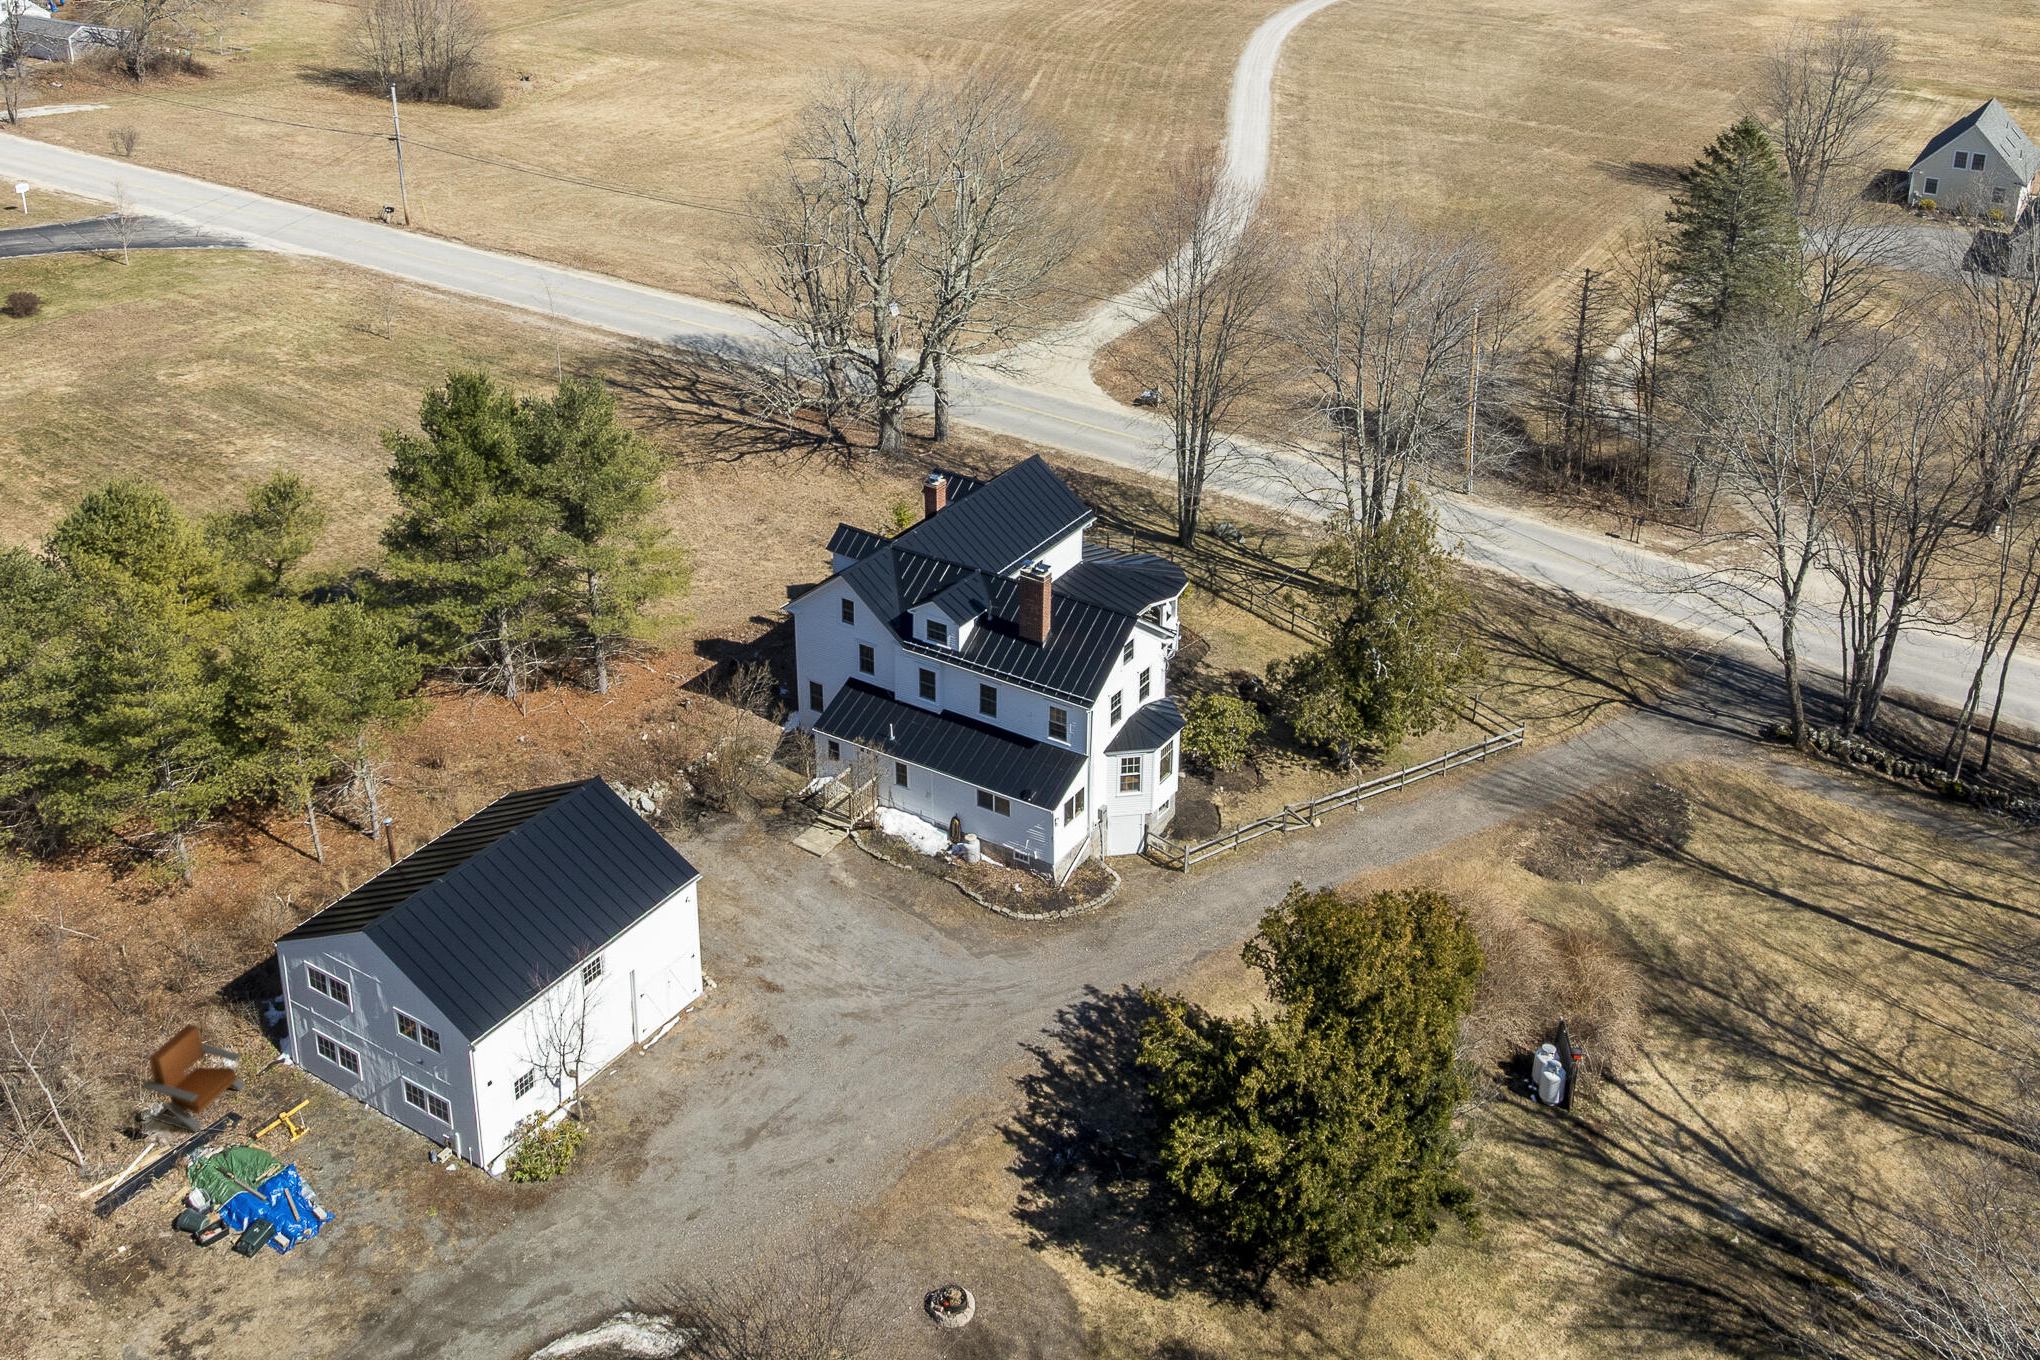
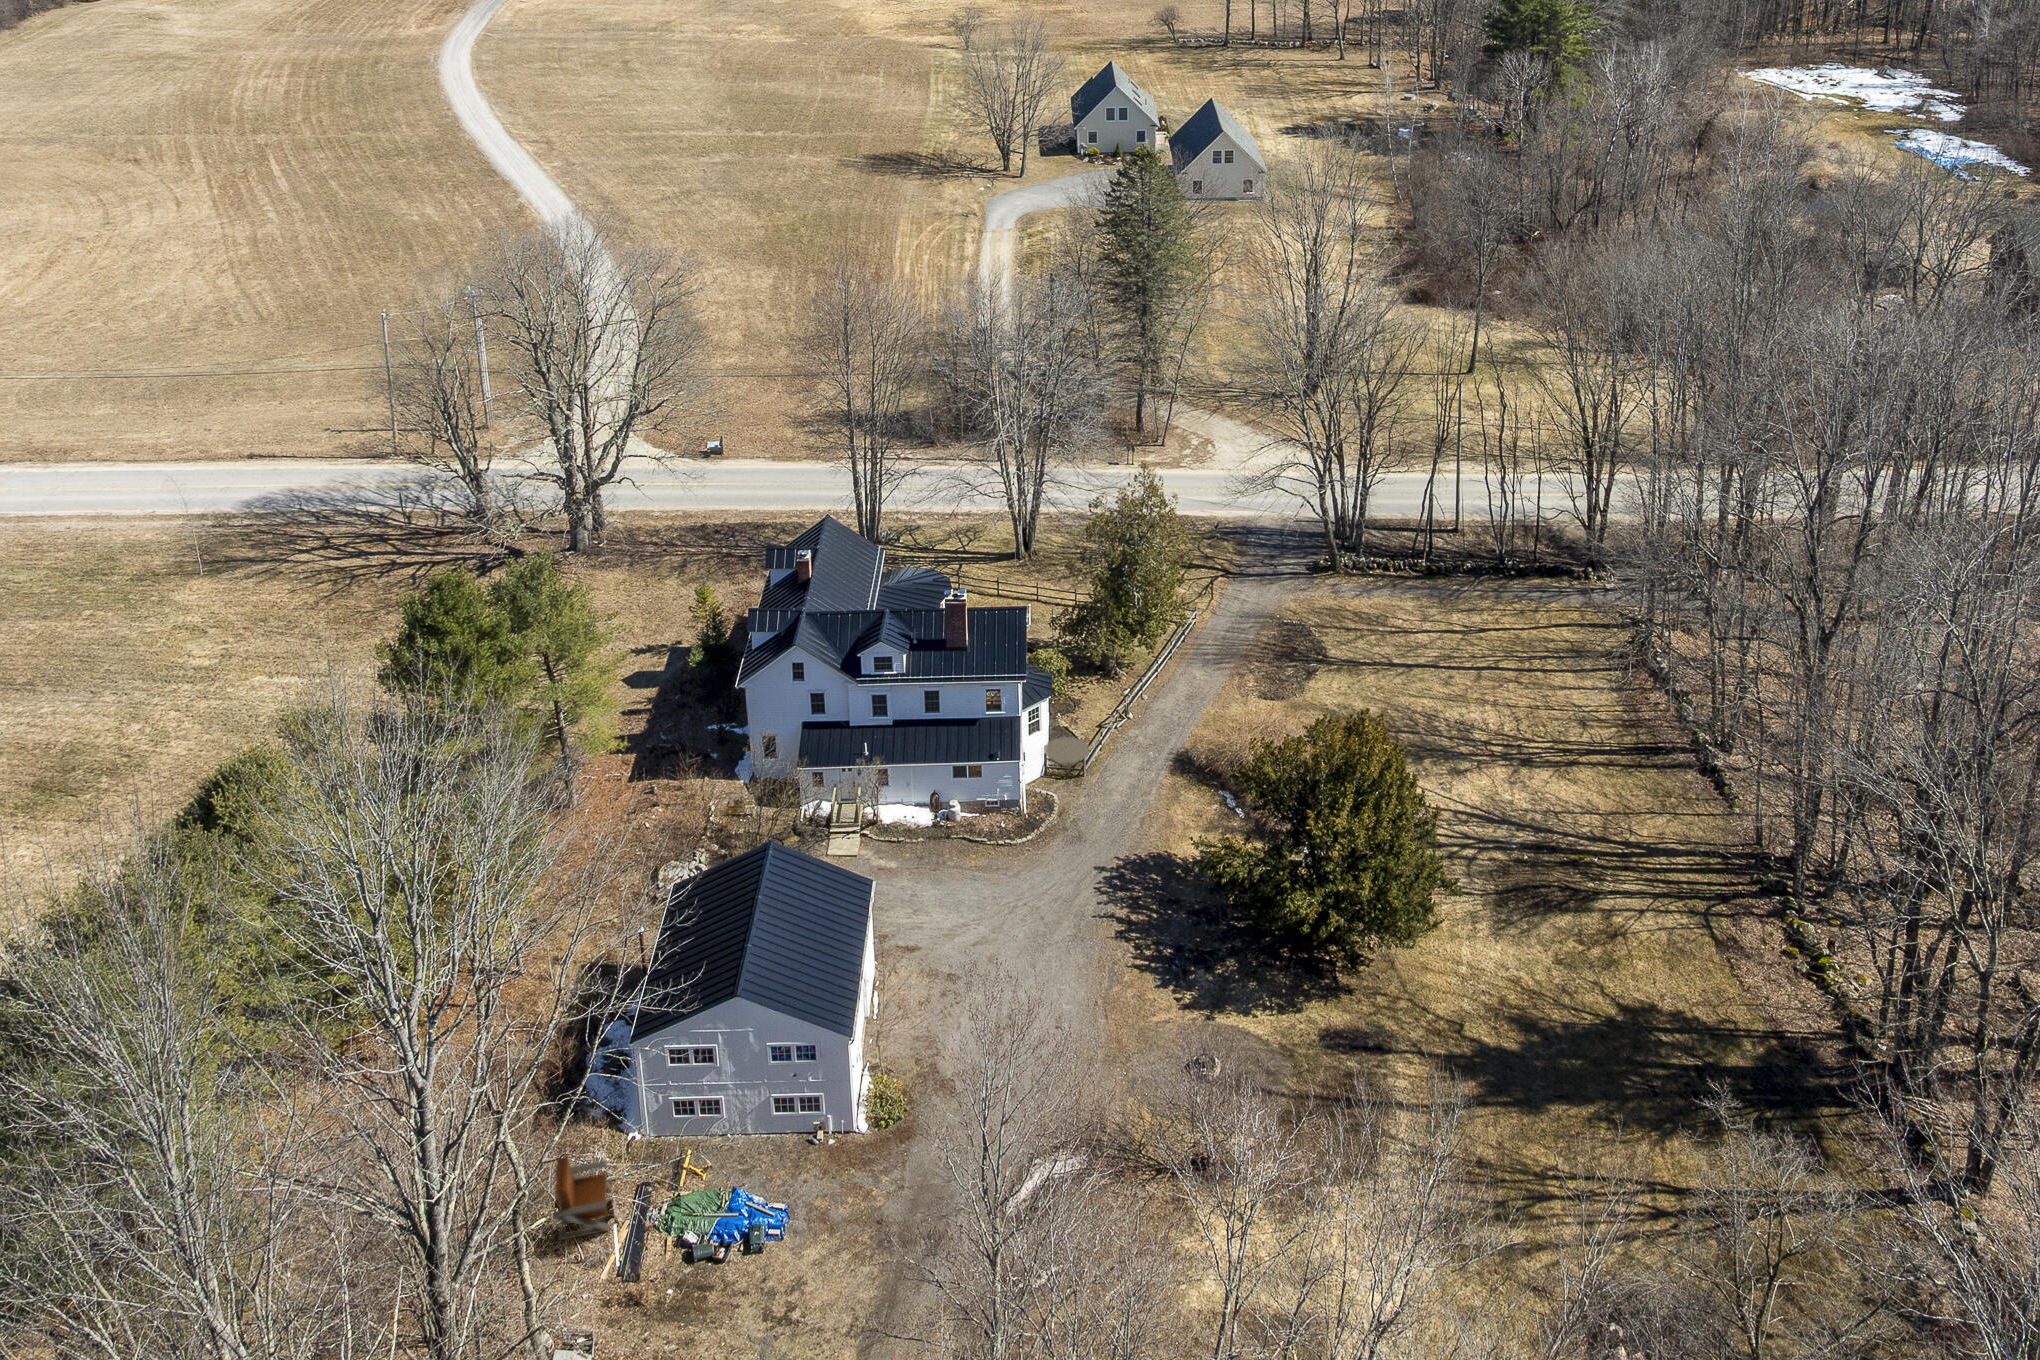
round table: none [1135,814,1200,868] -> present [1045,737,1089,776]

